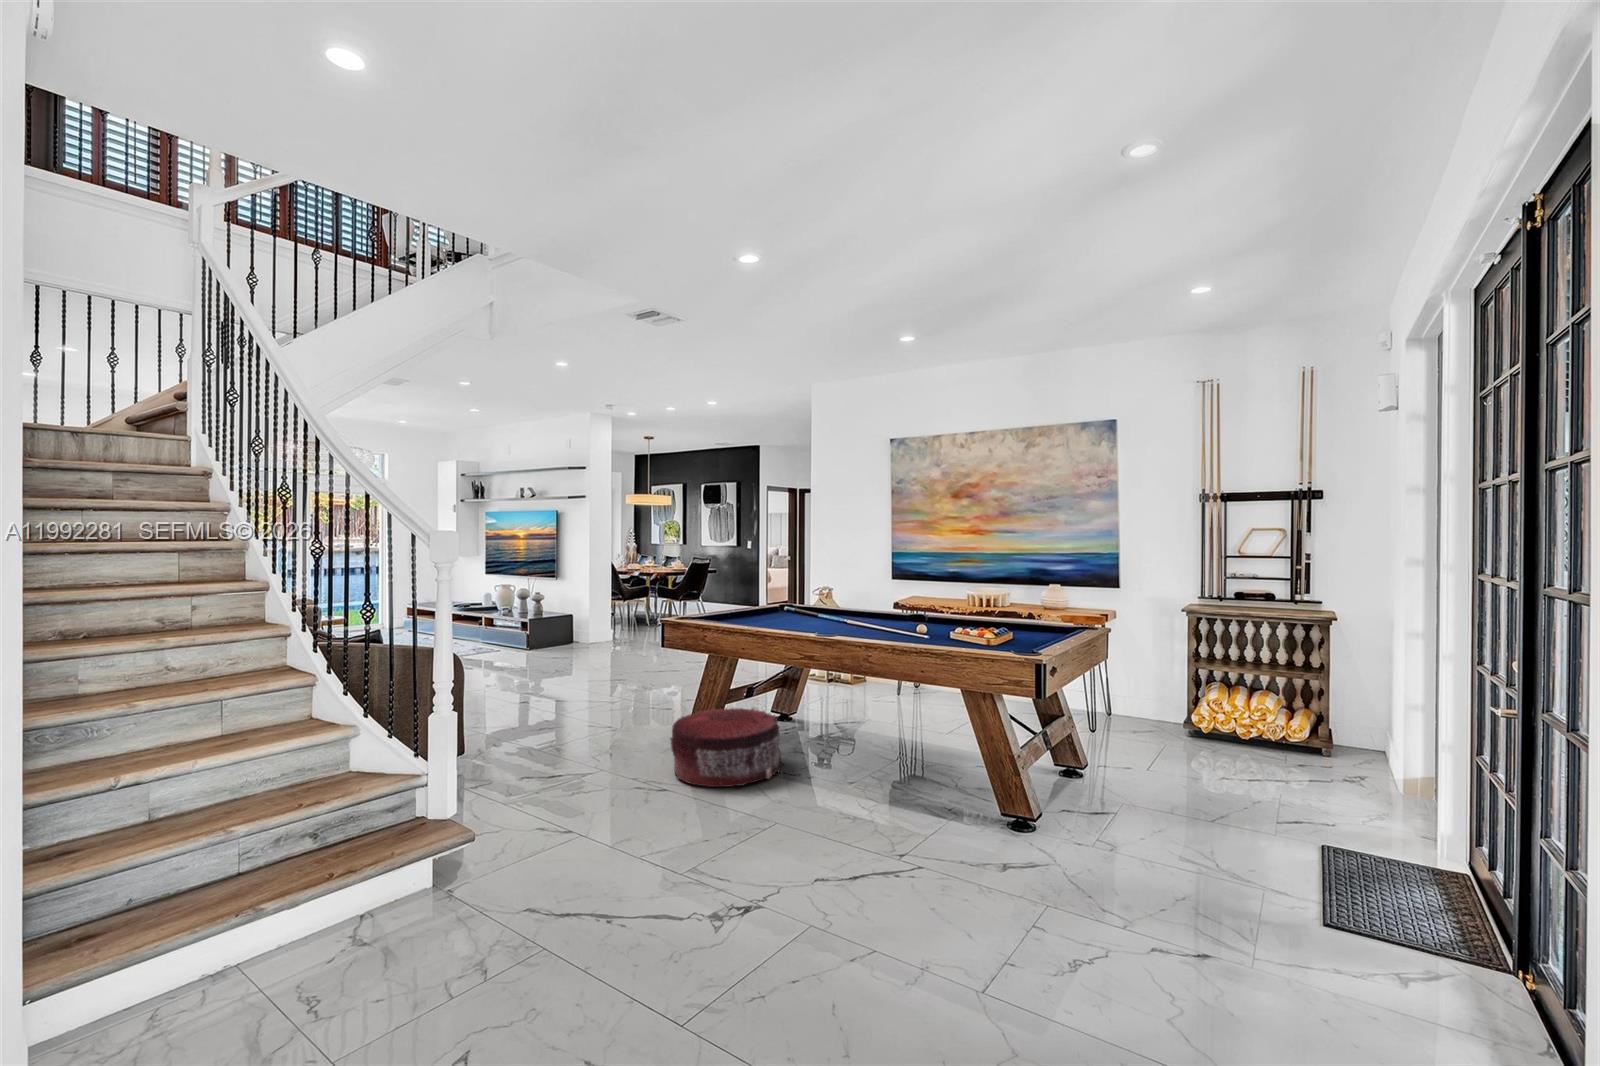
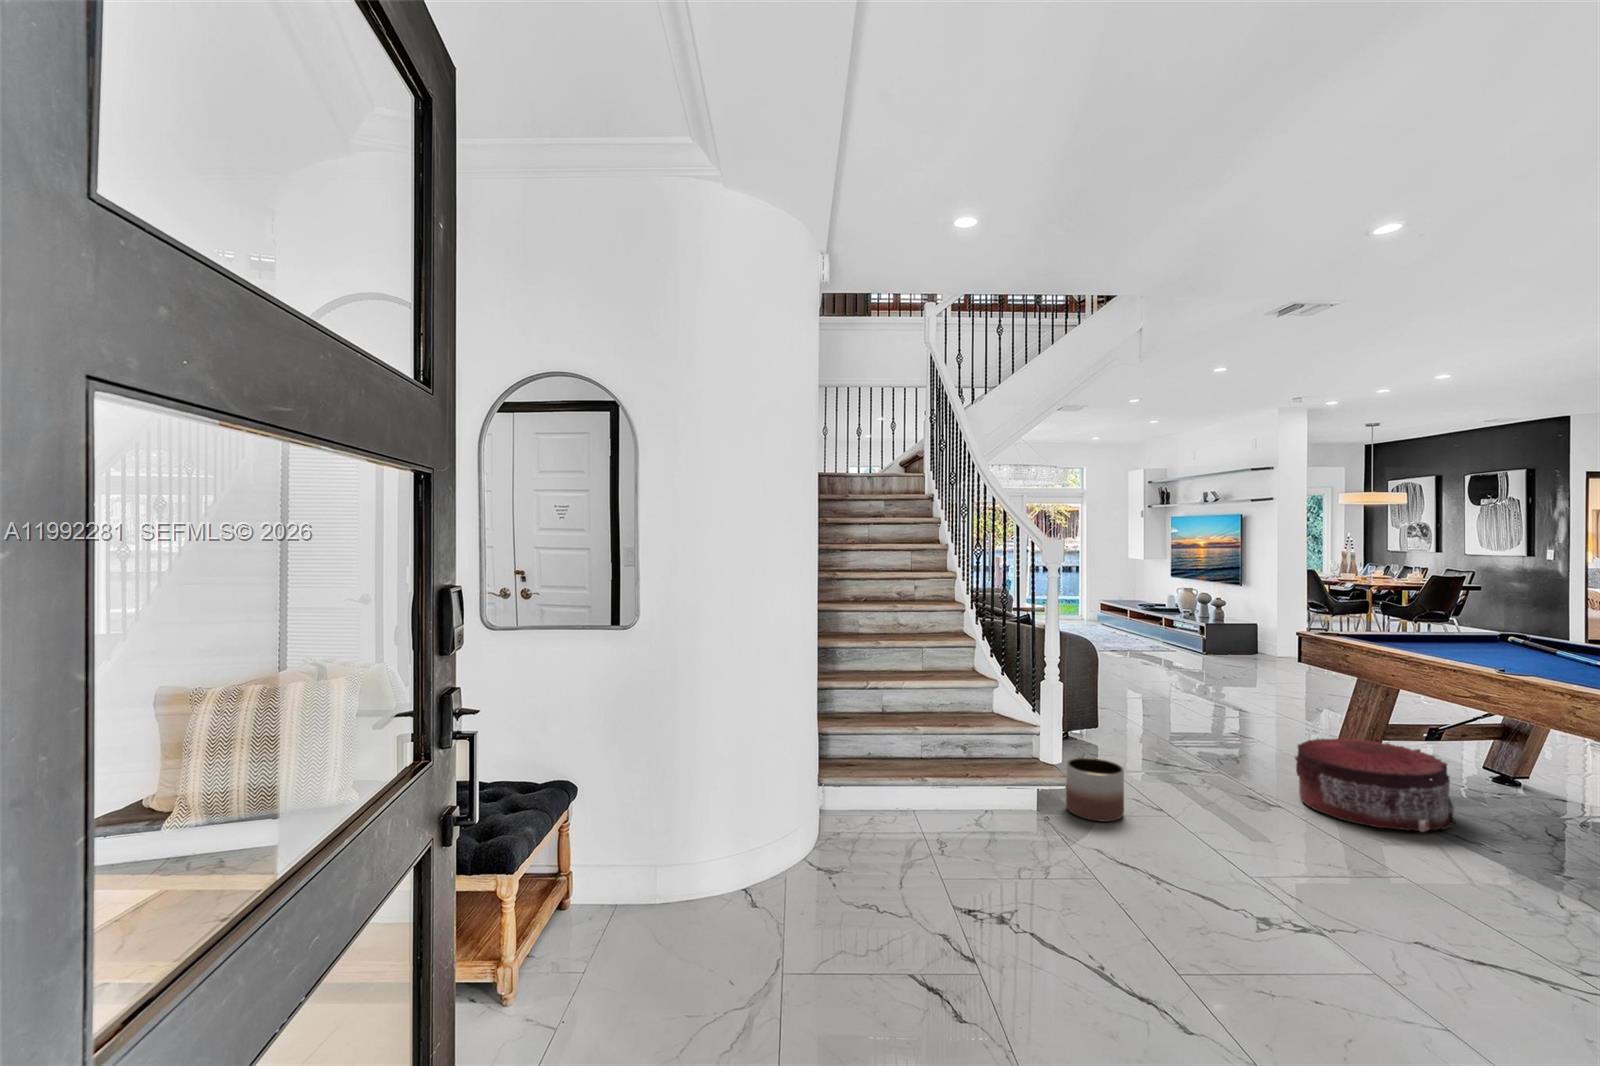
planter: none [464,794,535,875] -> present [1066,758,1124,822]

